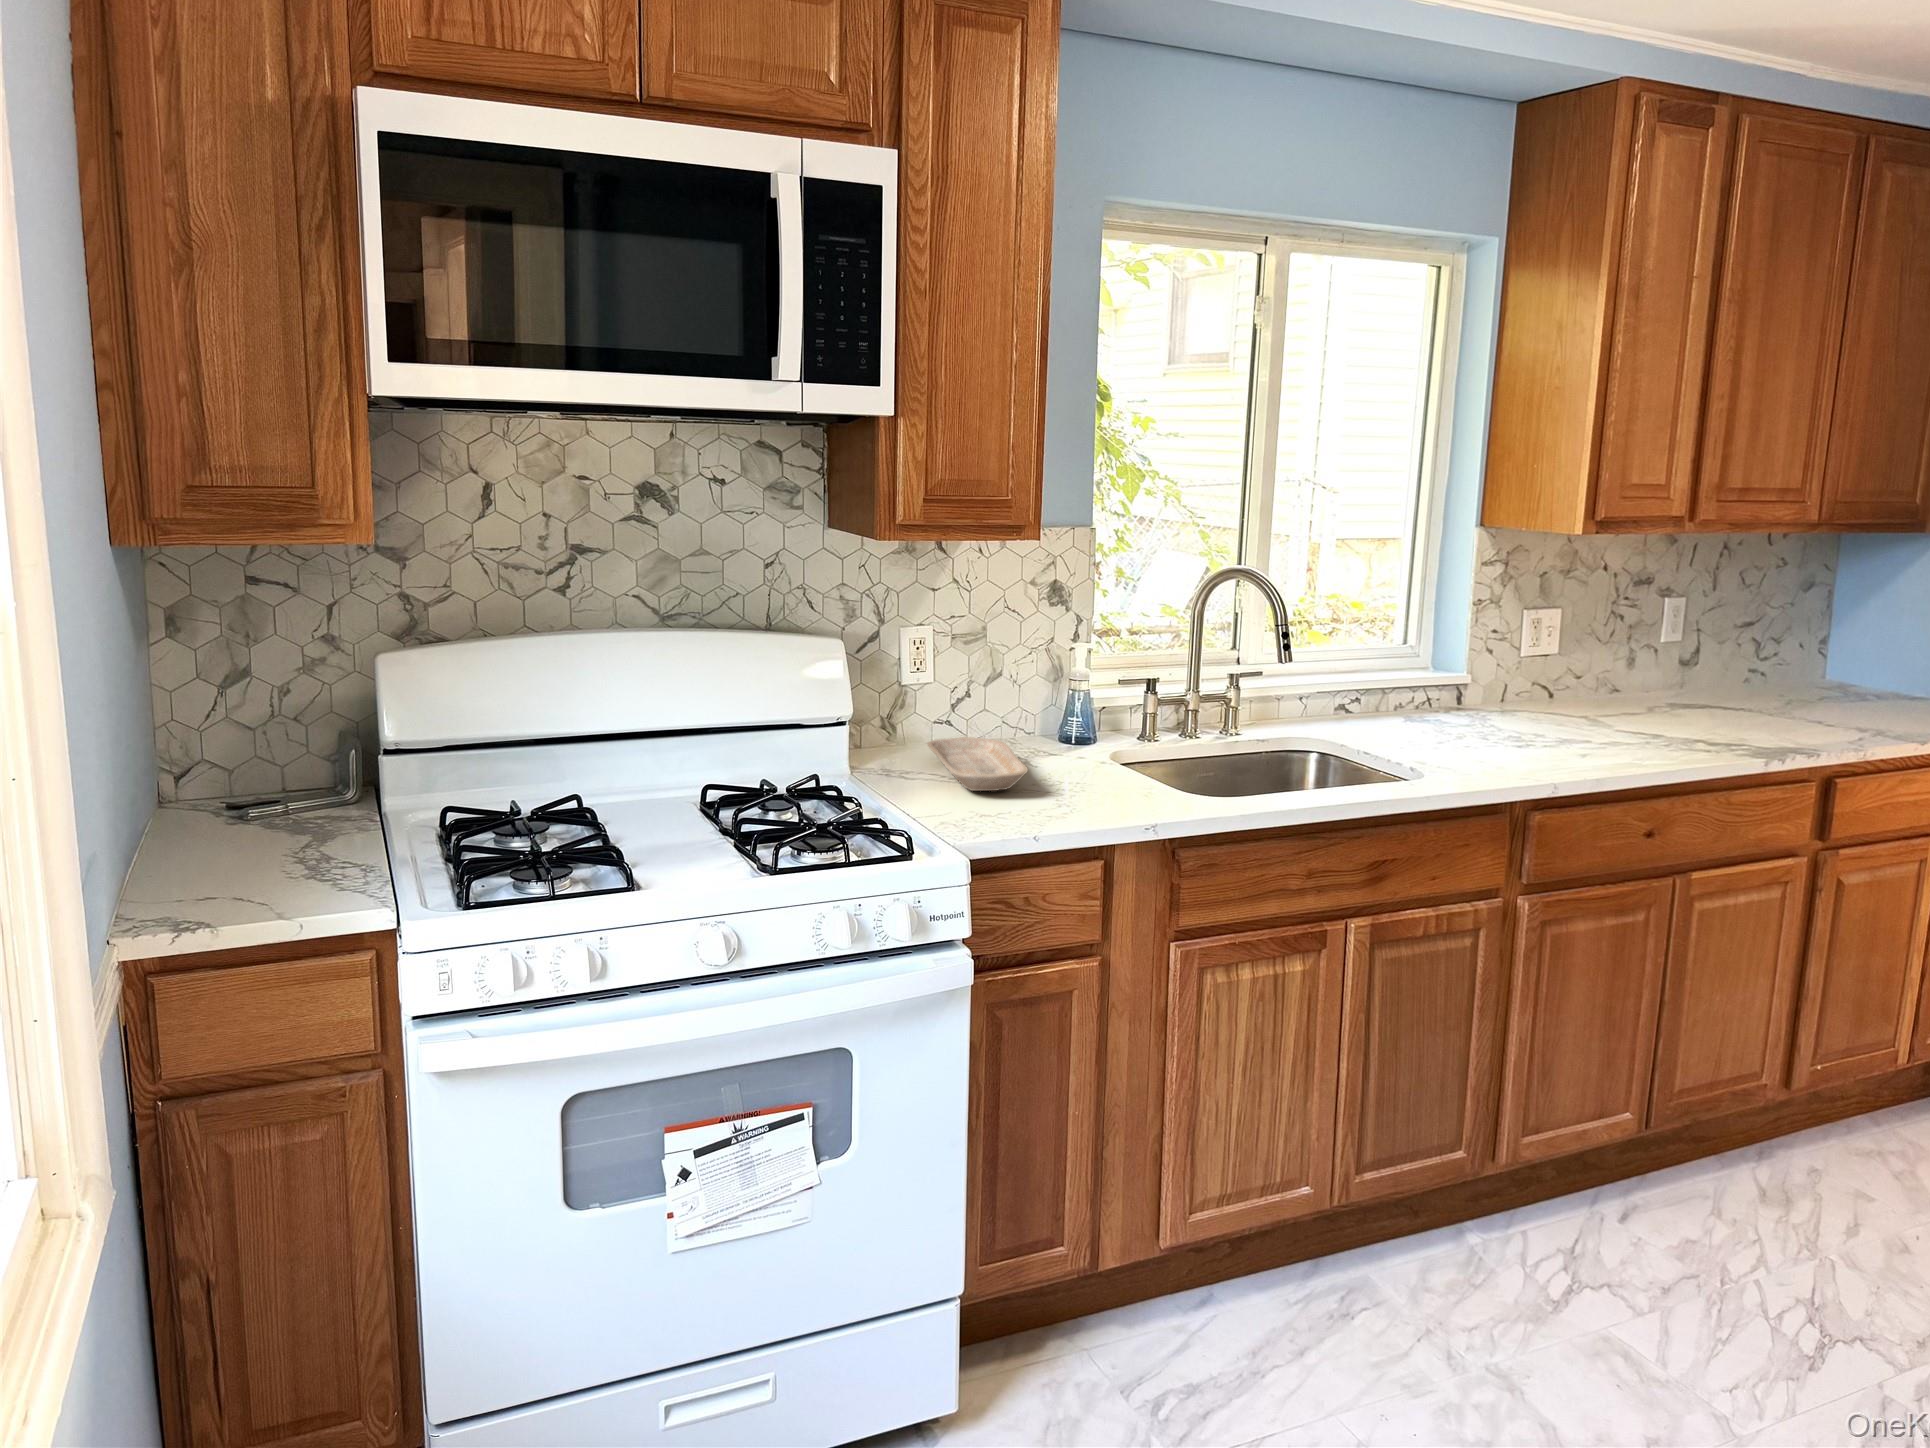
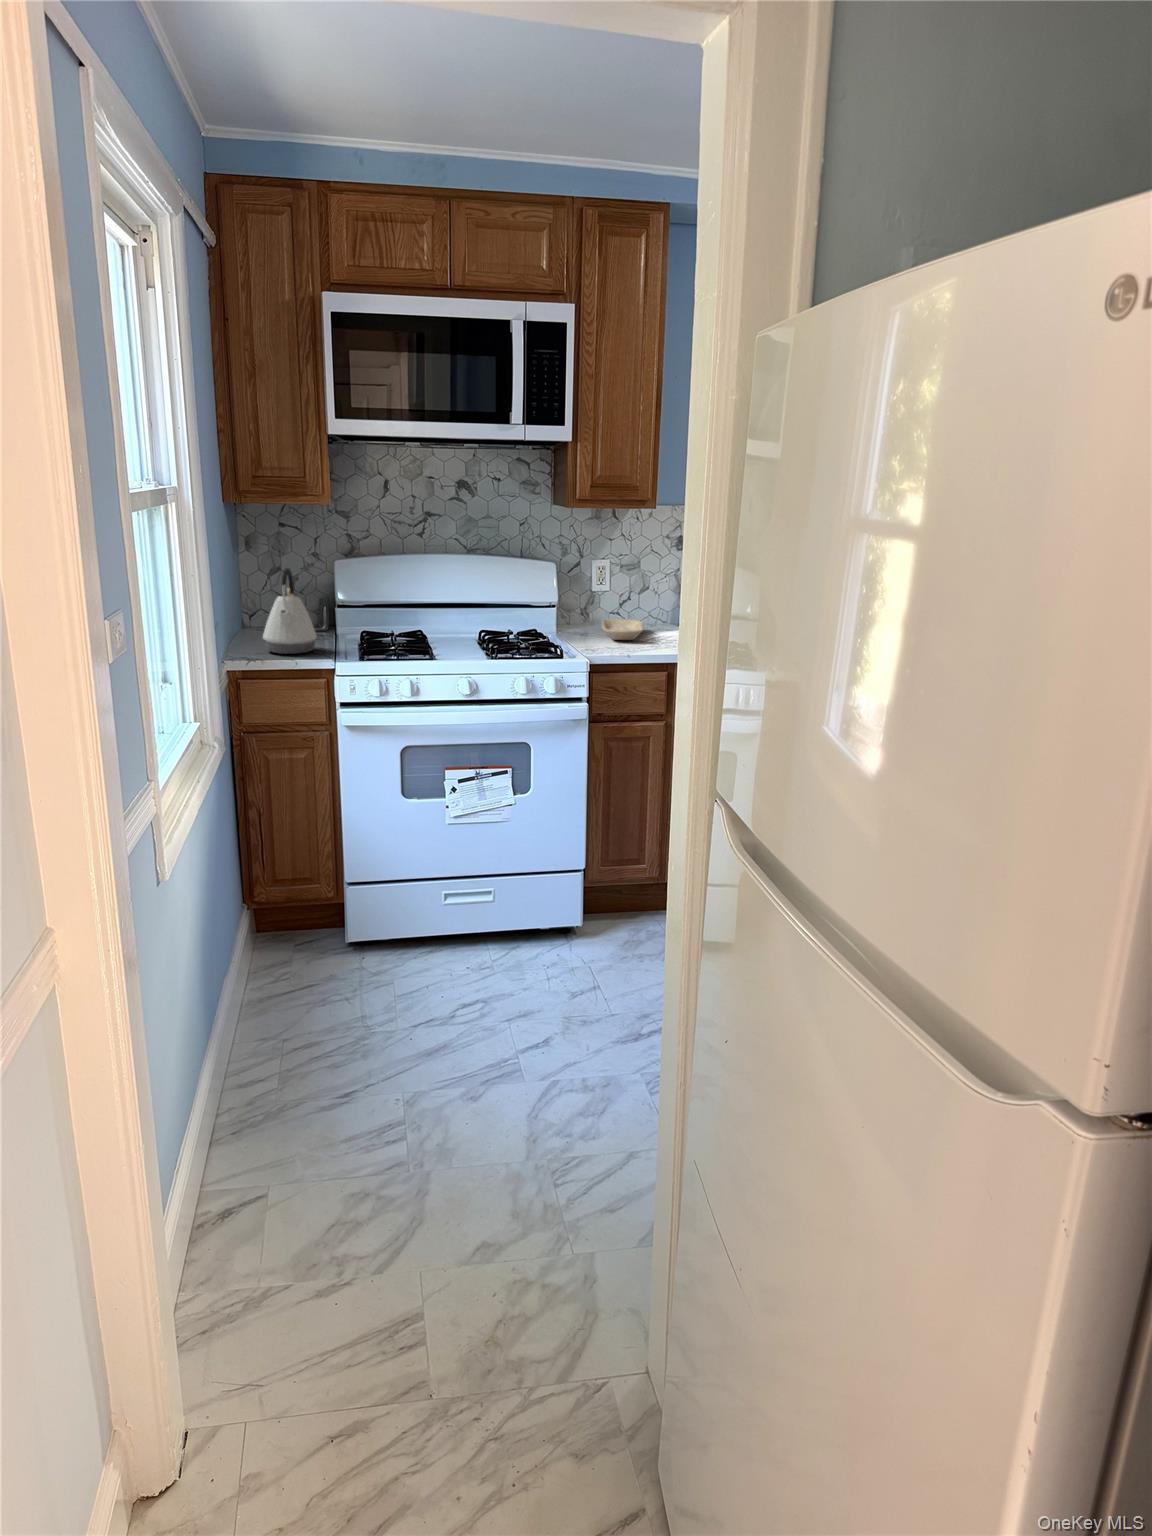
kettle: none [205,695,345,899] -> present [263,568,317,654]

